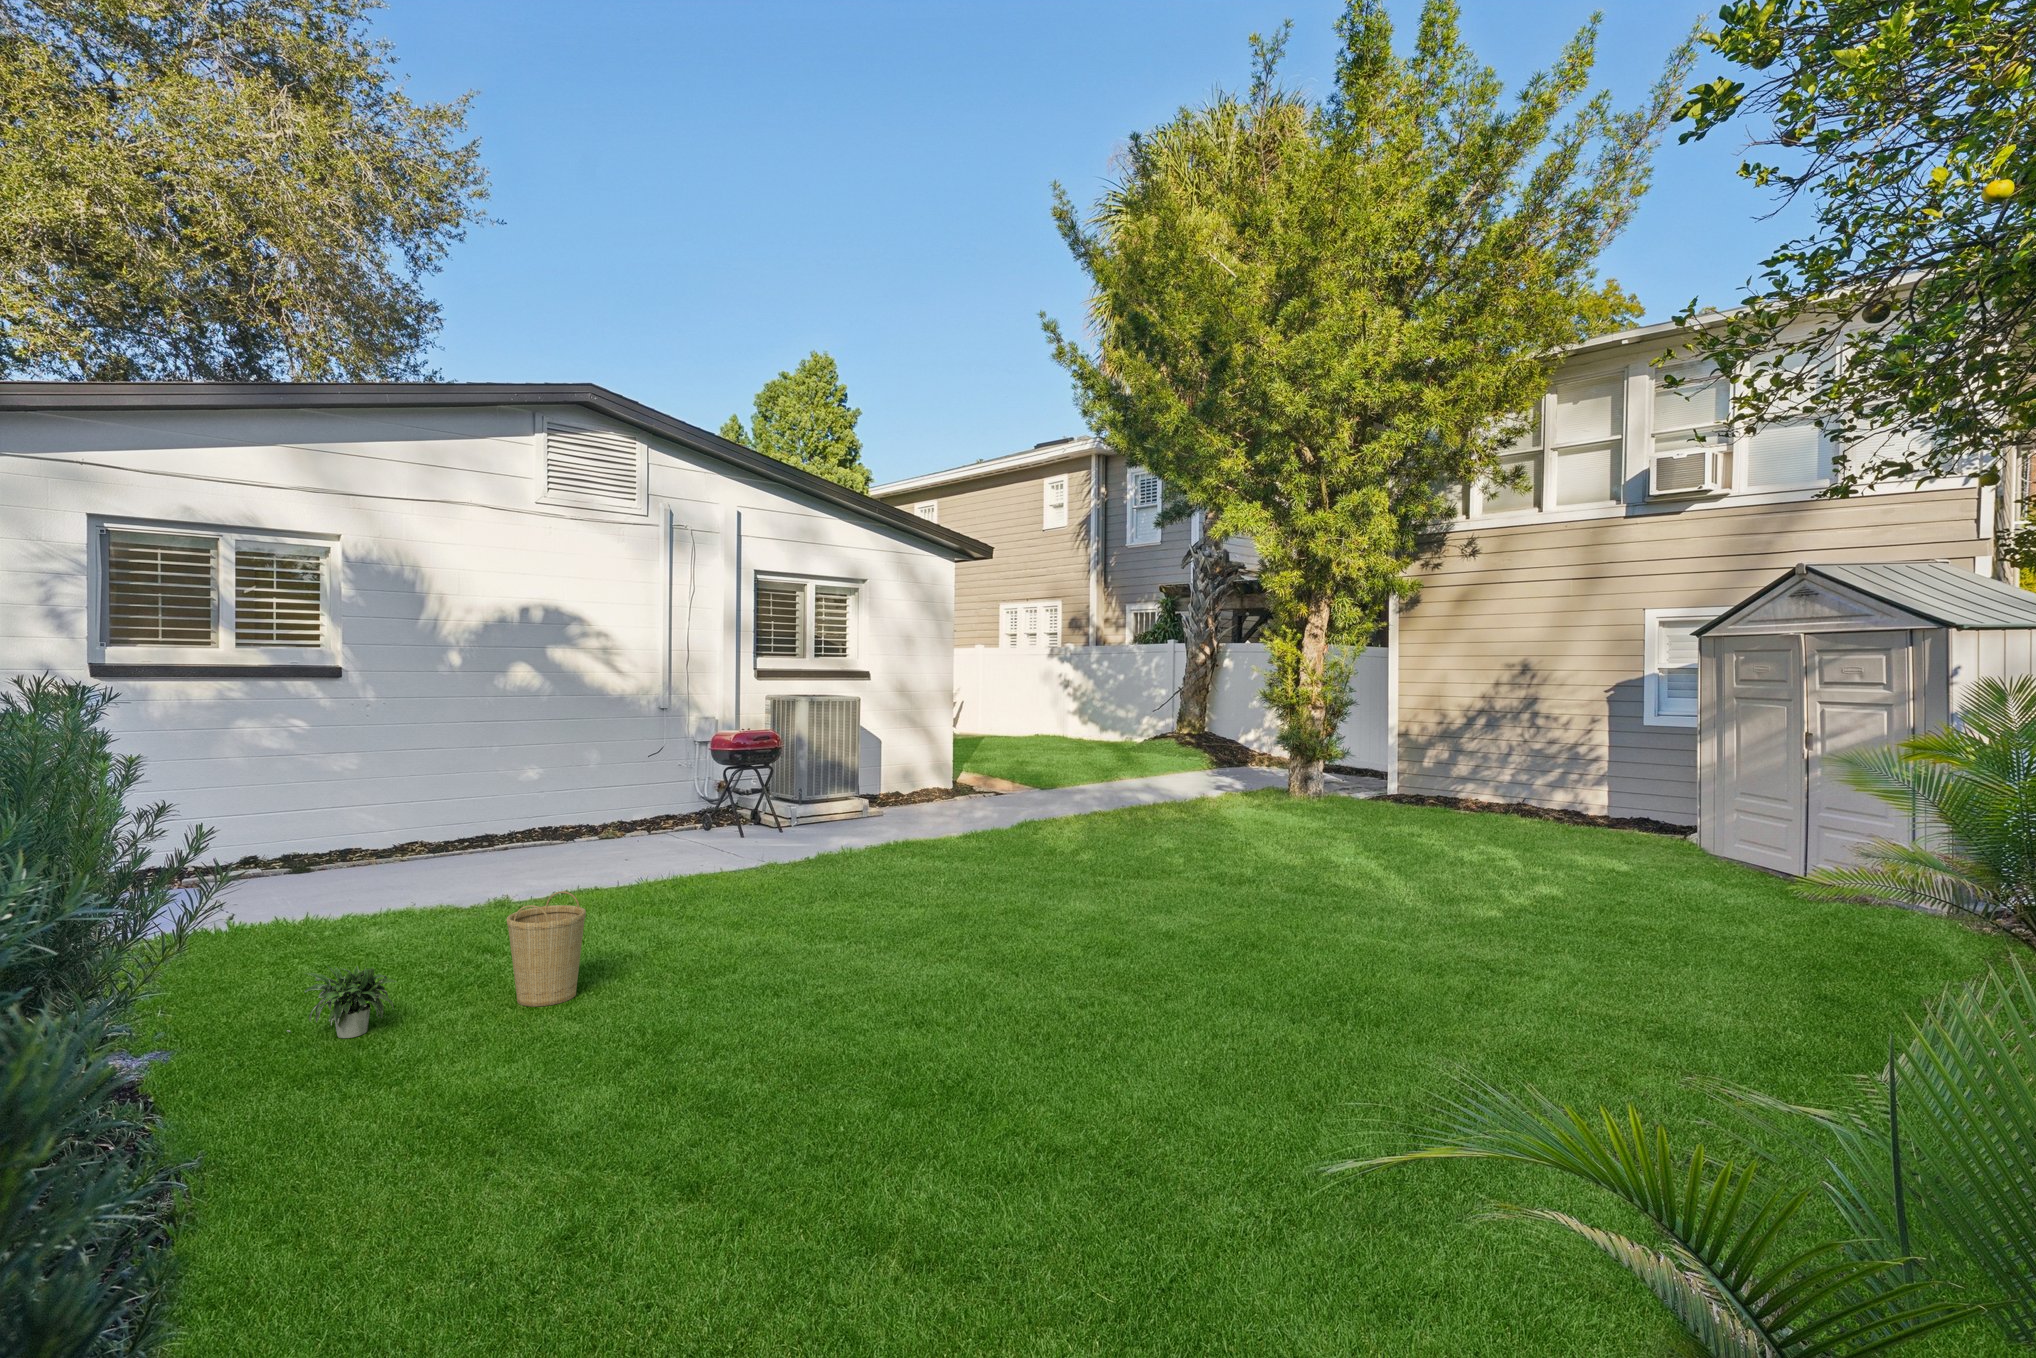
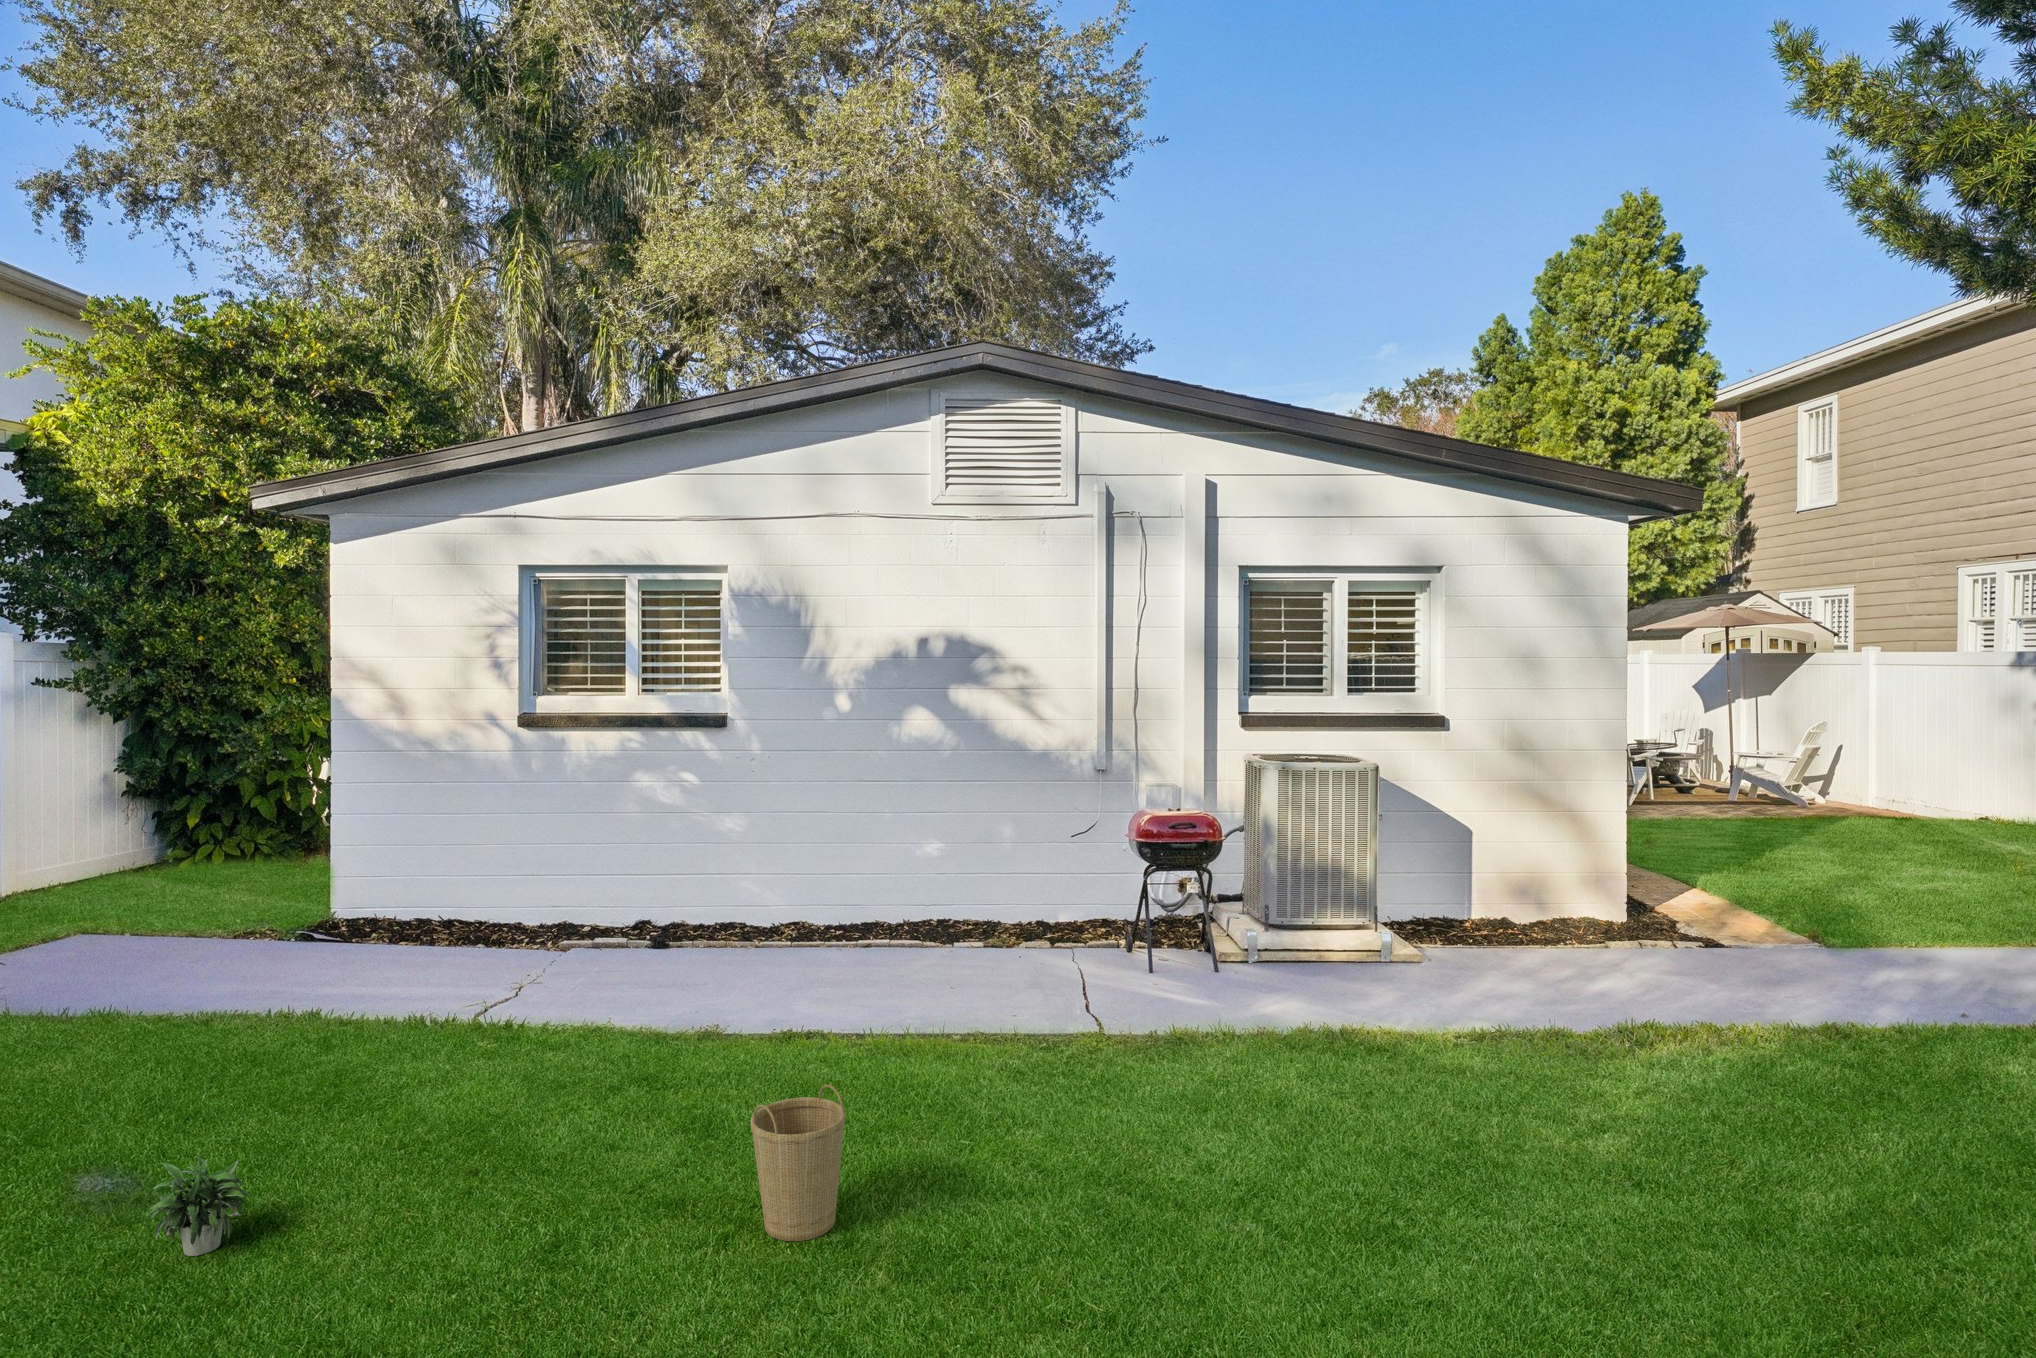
basket: present [507,891,586,1007] -> present [751,1084,846,1241]

